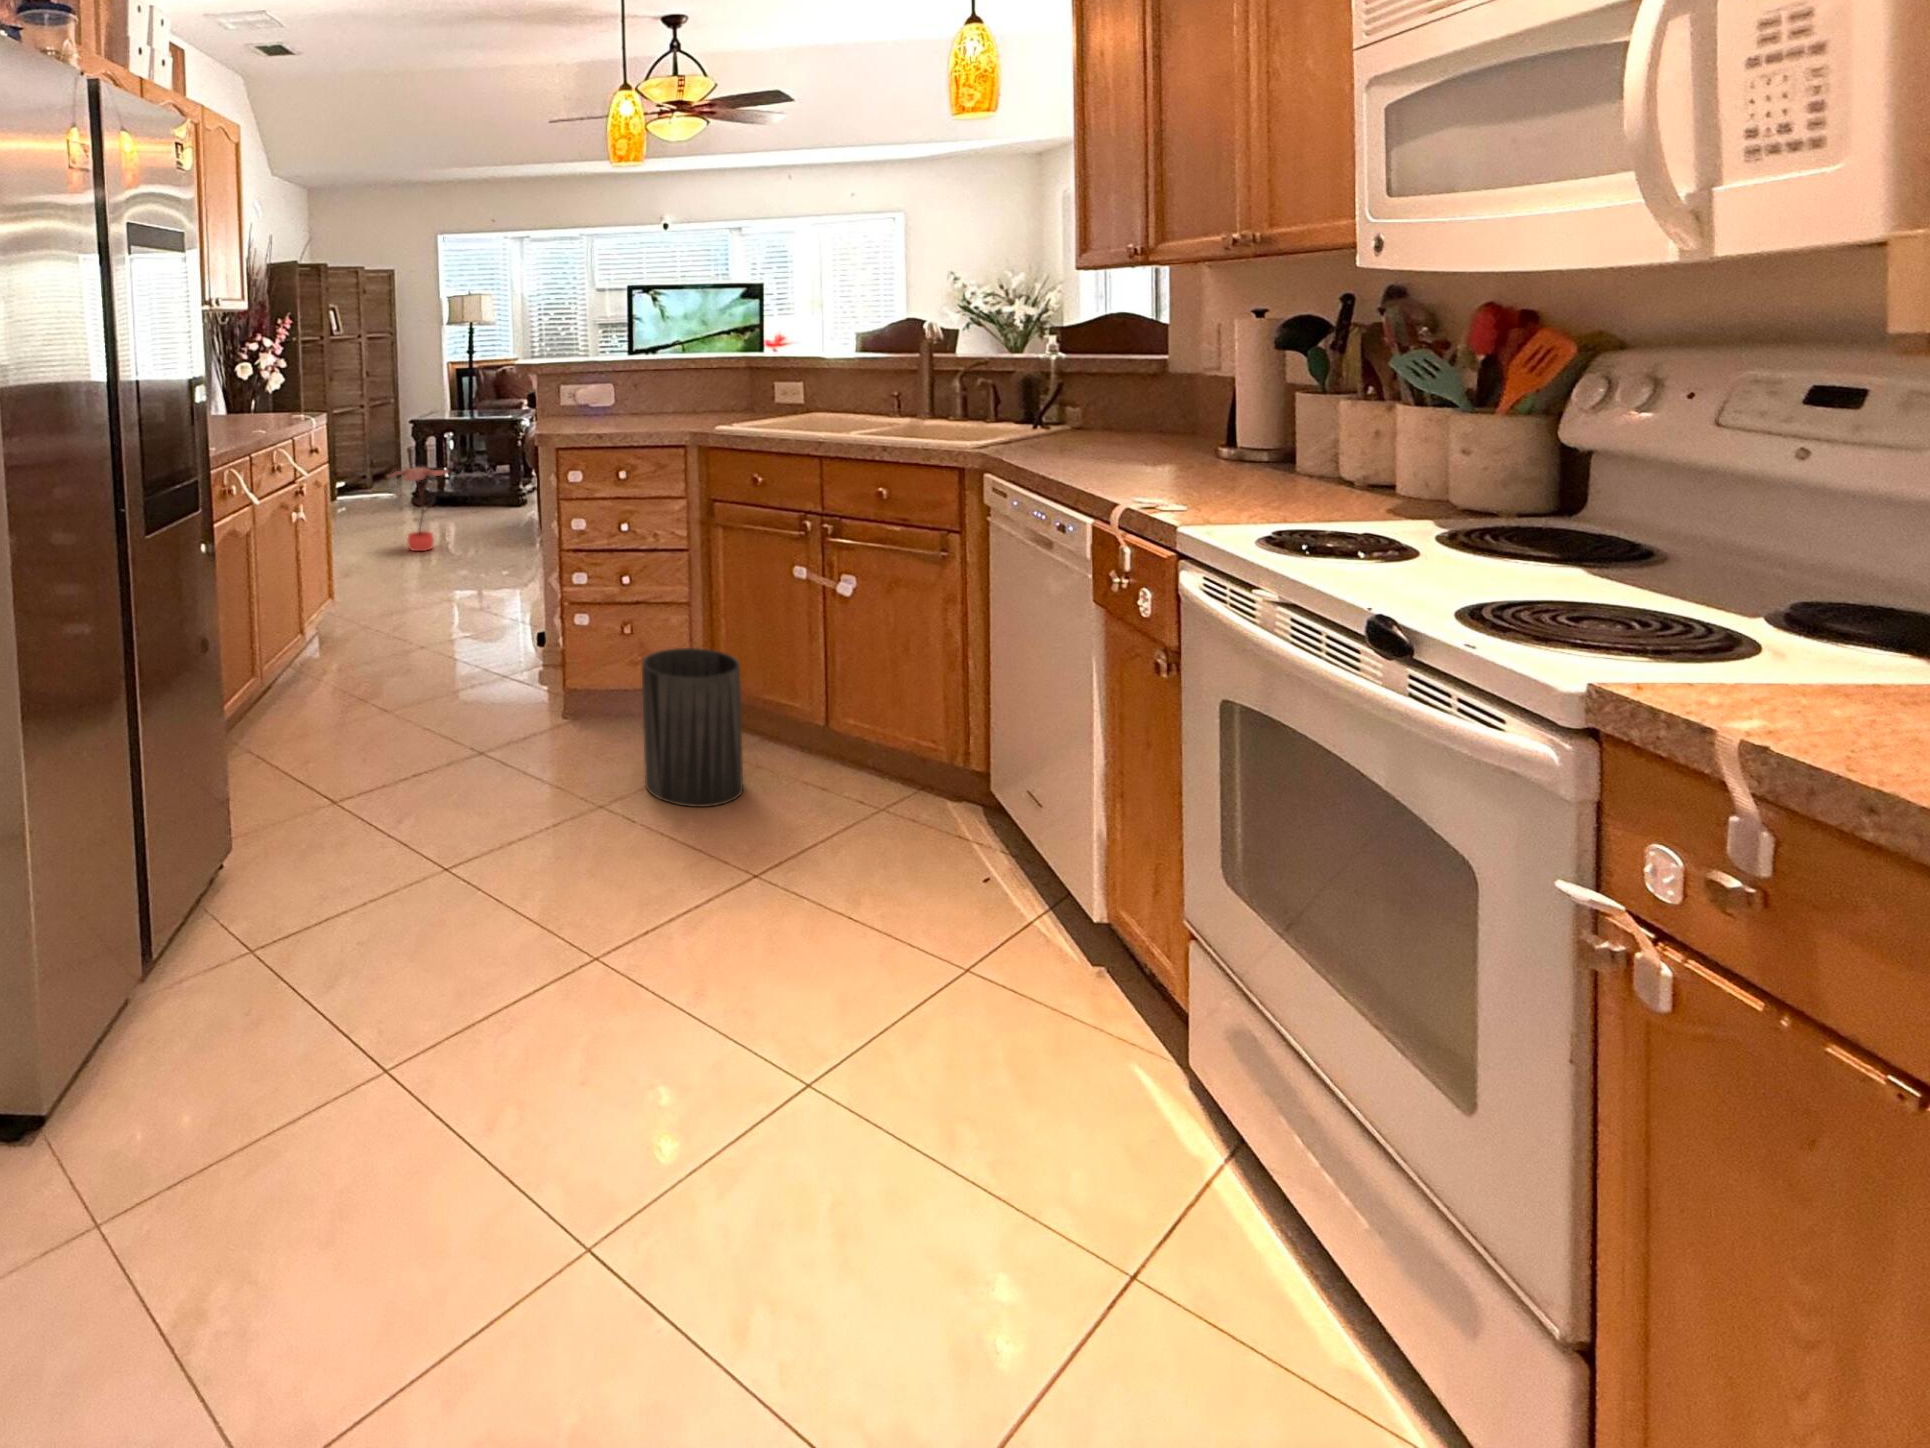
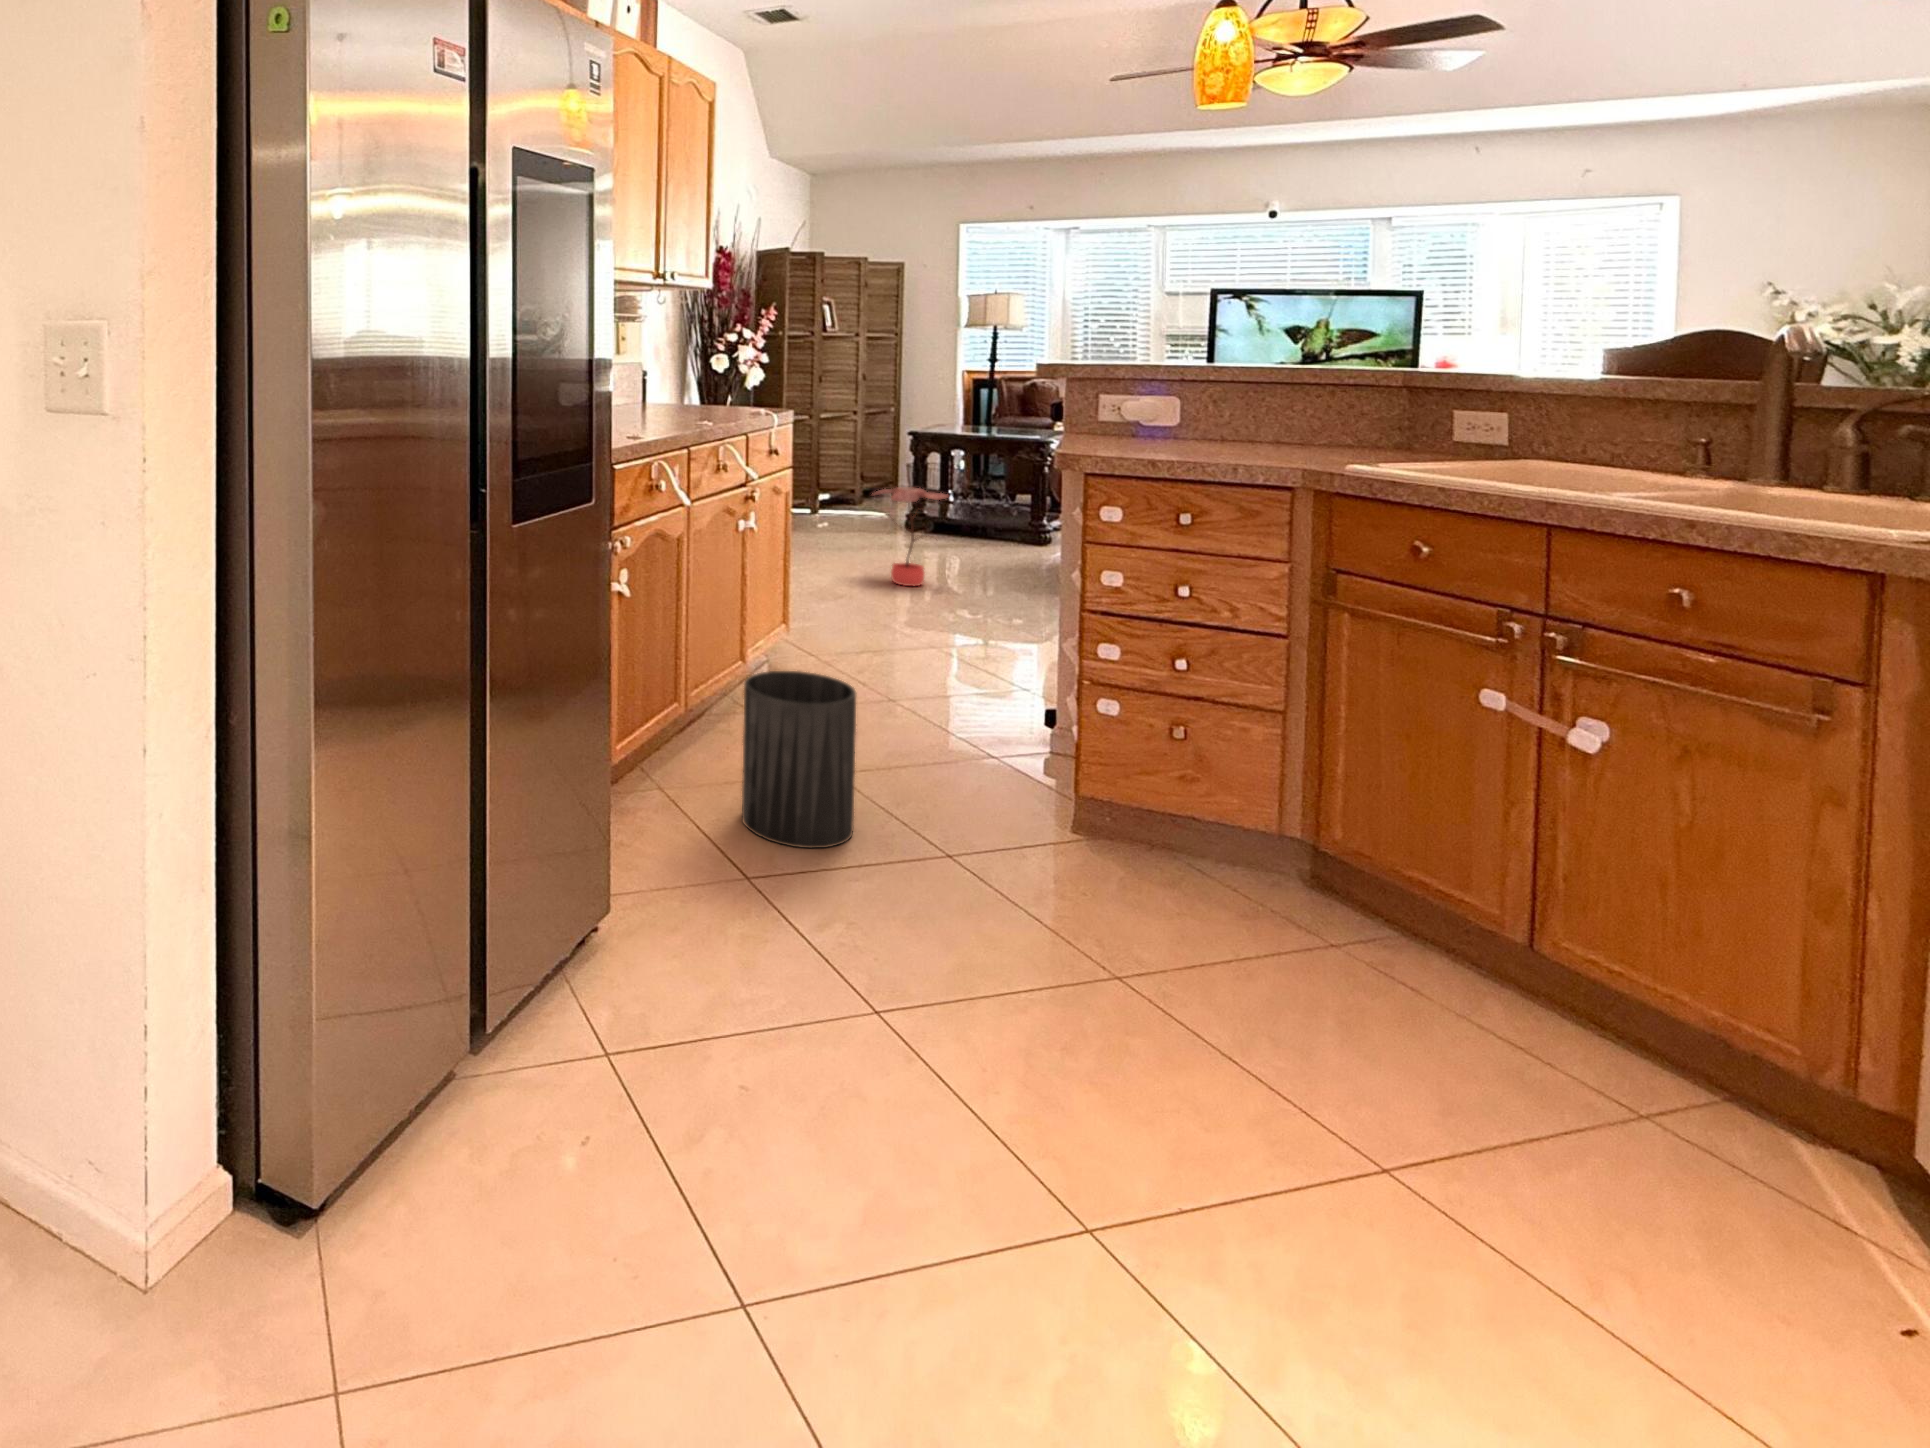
trash can: present [642,648,743,807] -> present [742,671,856,848]

